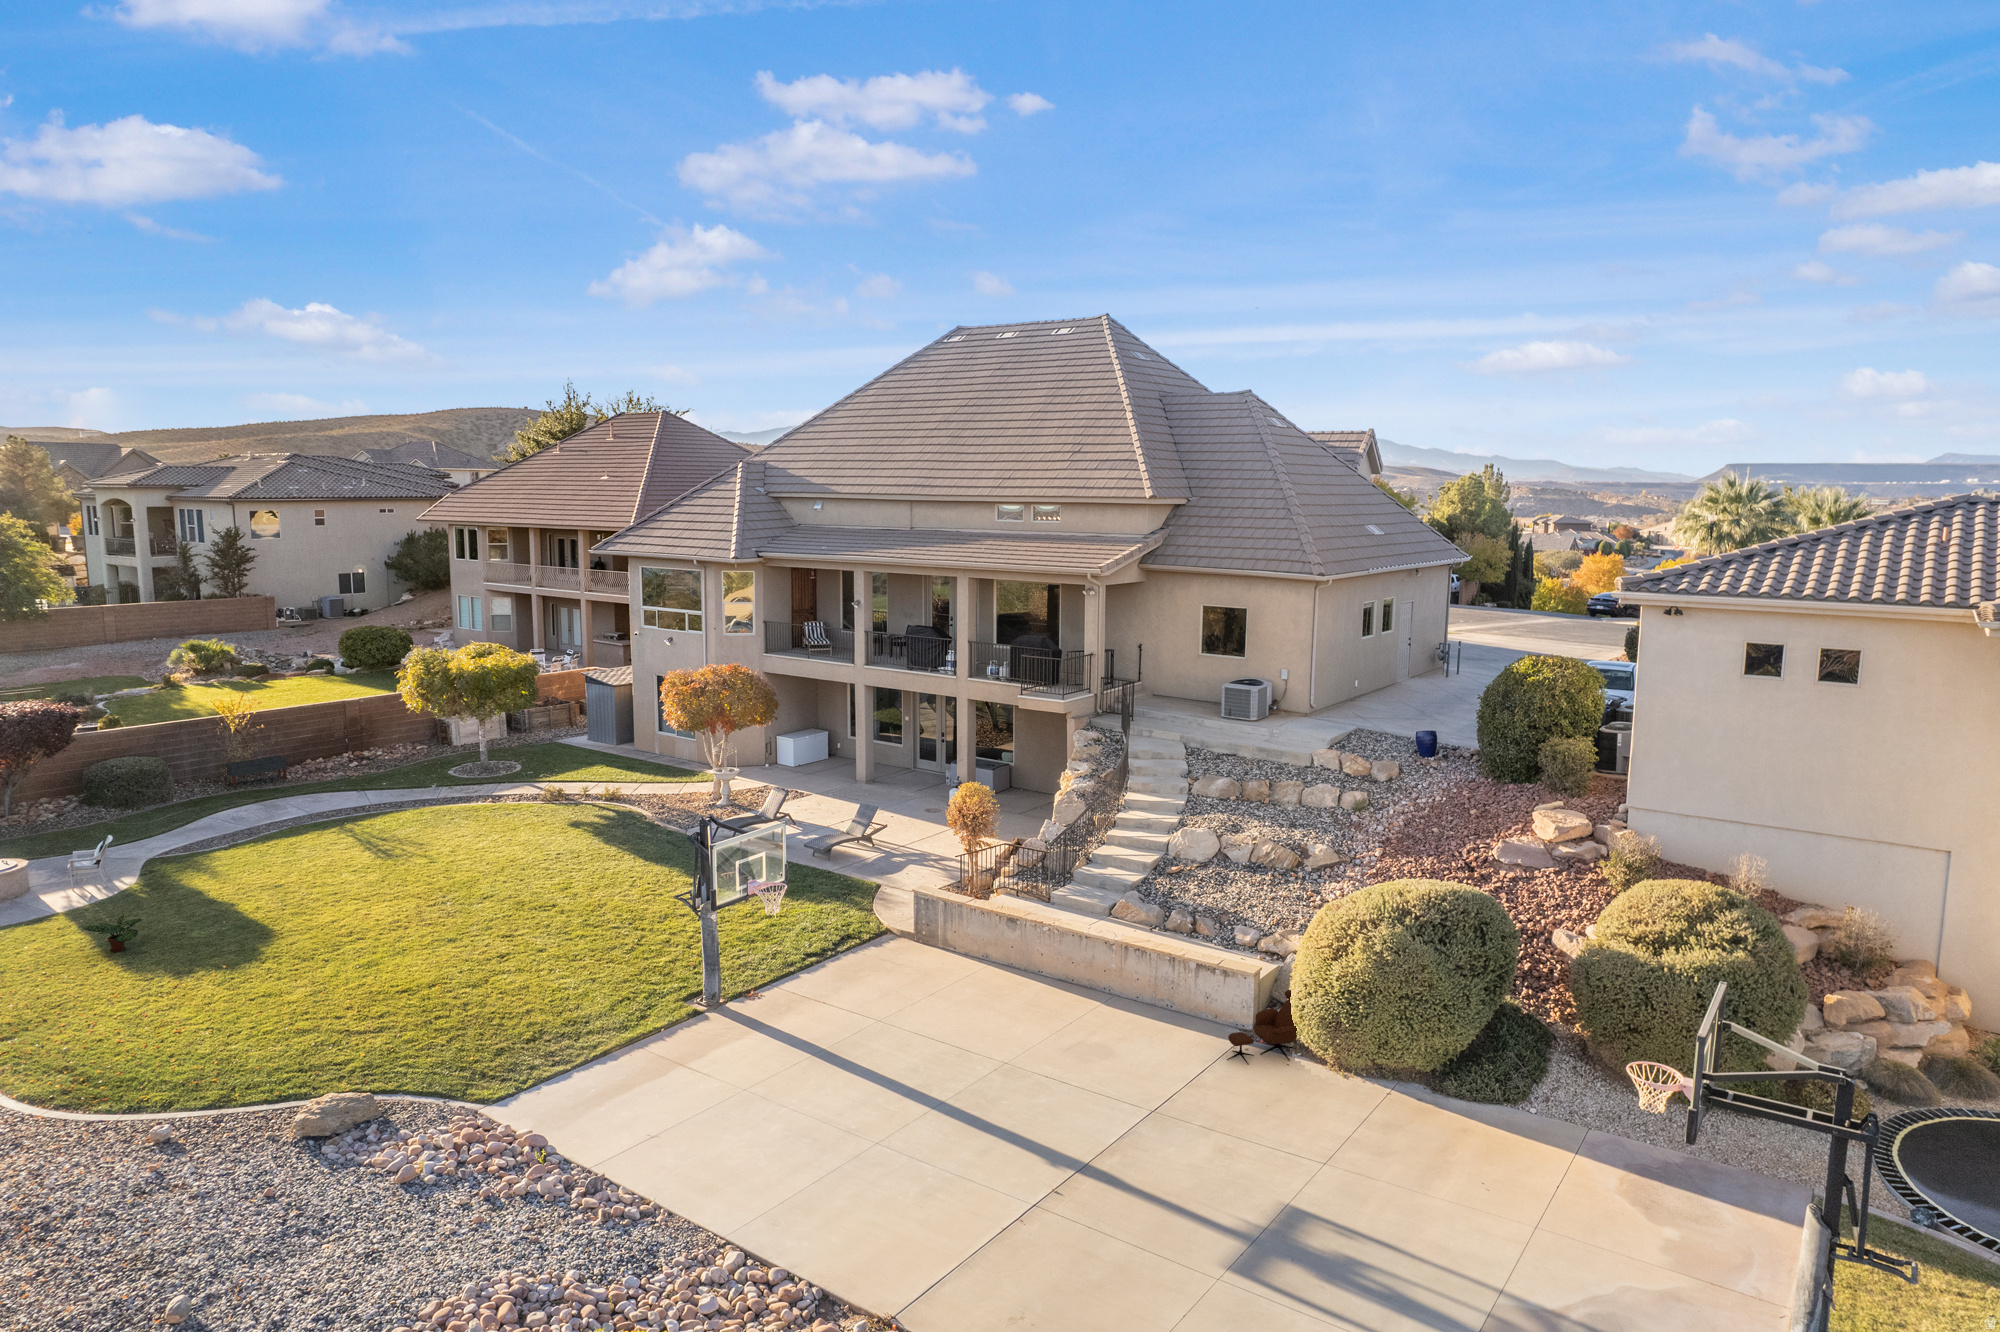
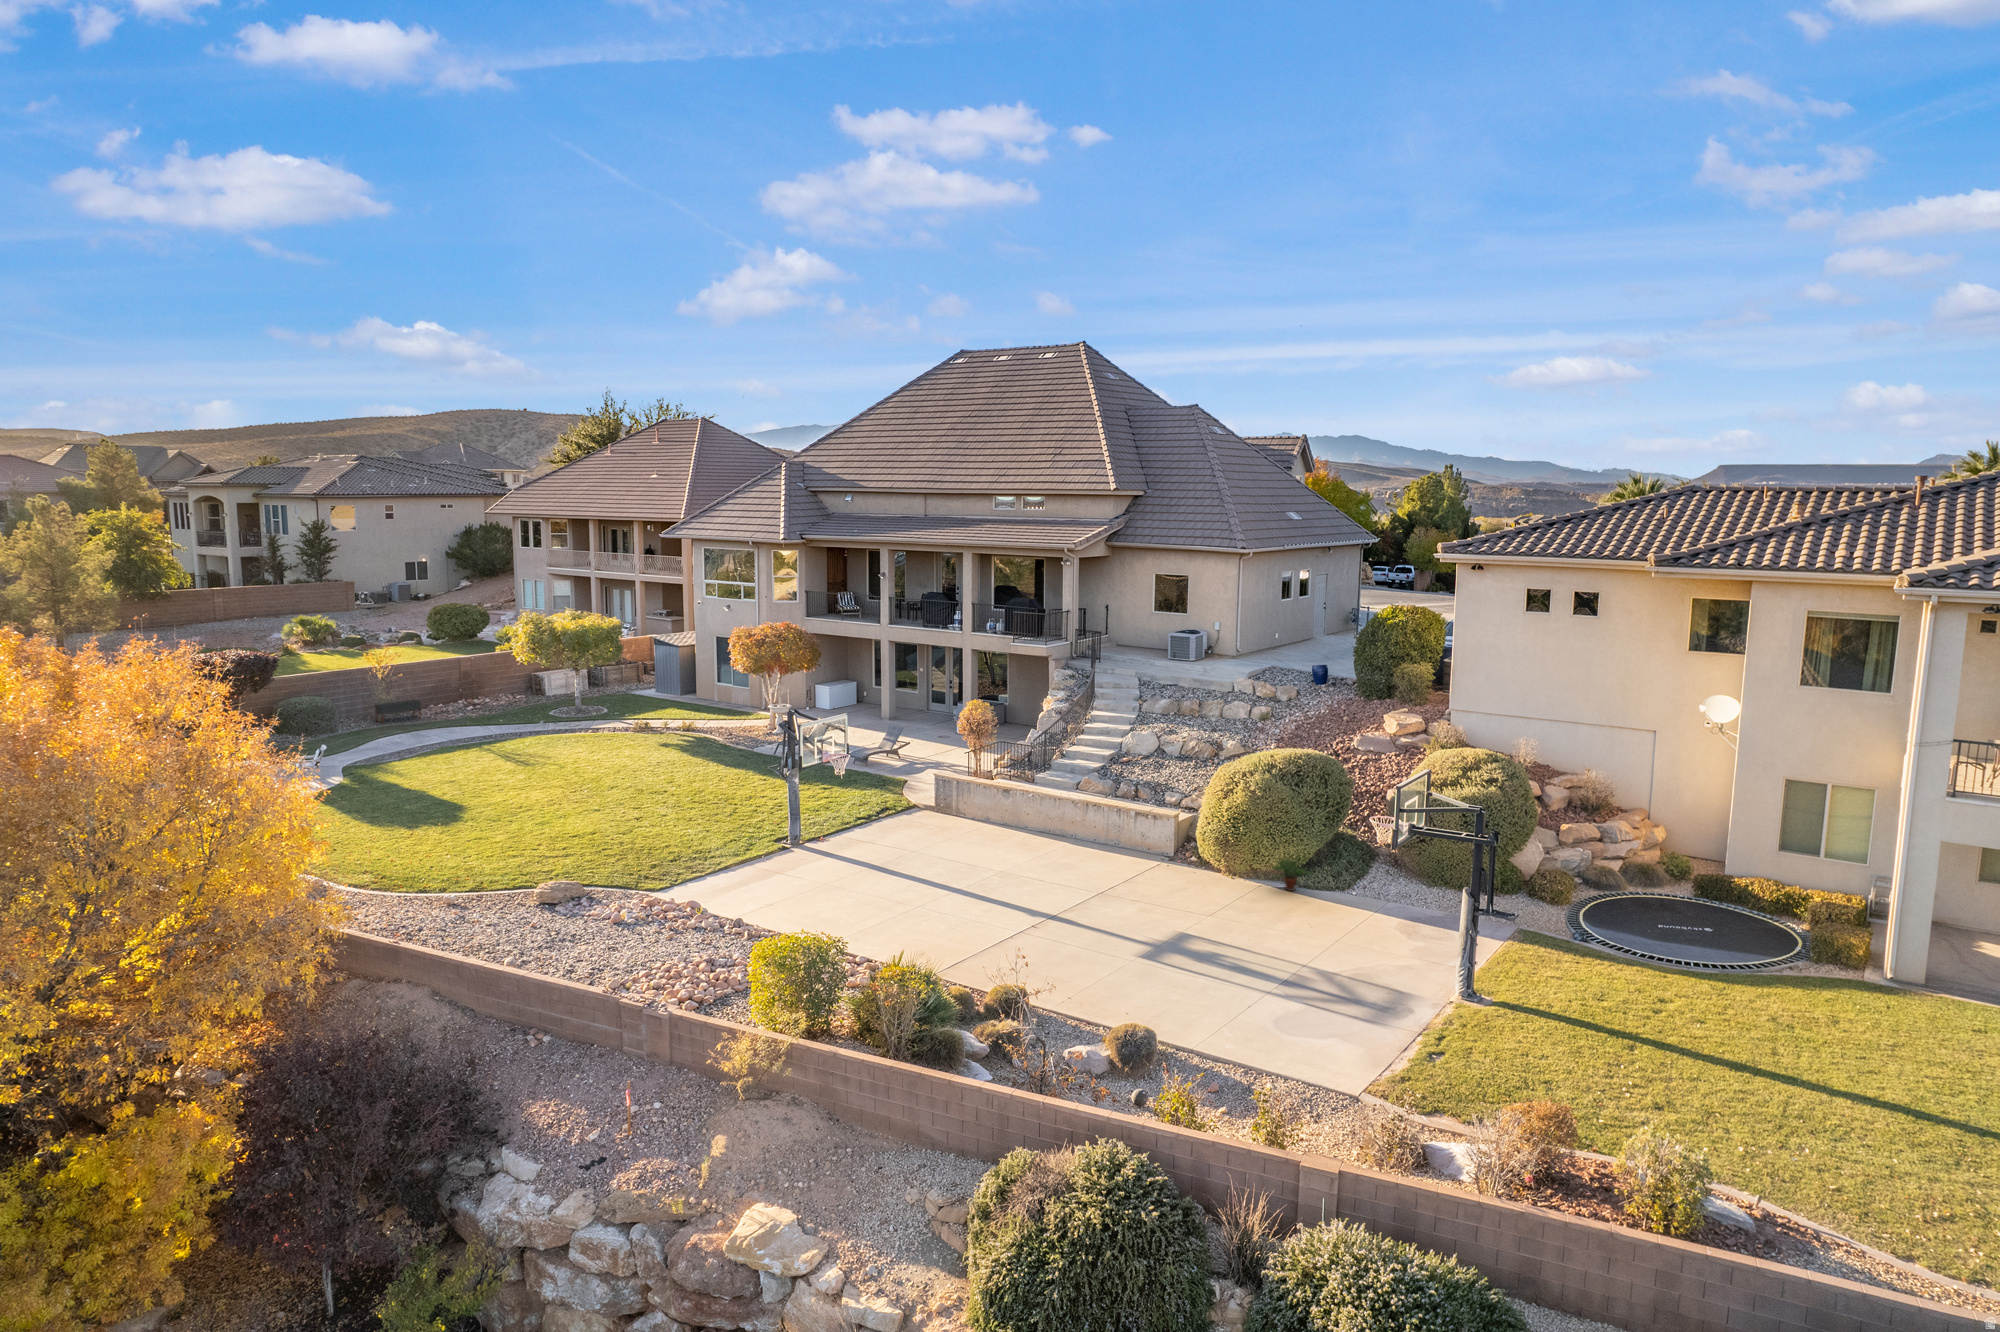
potted plant: present [82,914,141,952] -> present [1272,860,1313,891]
lounge chair: present [1227,990,1297,1065] -> none [1153,824,1207,872]

